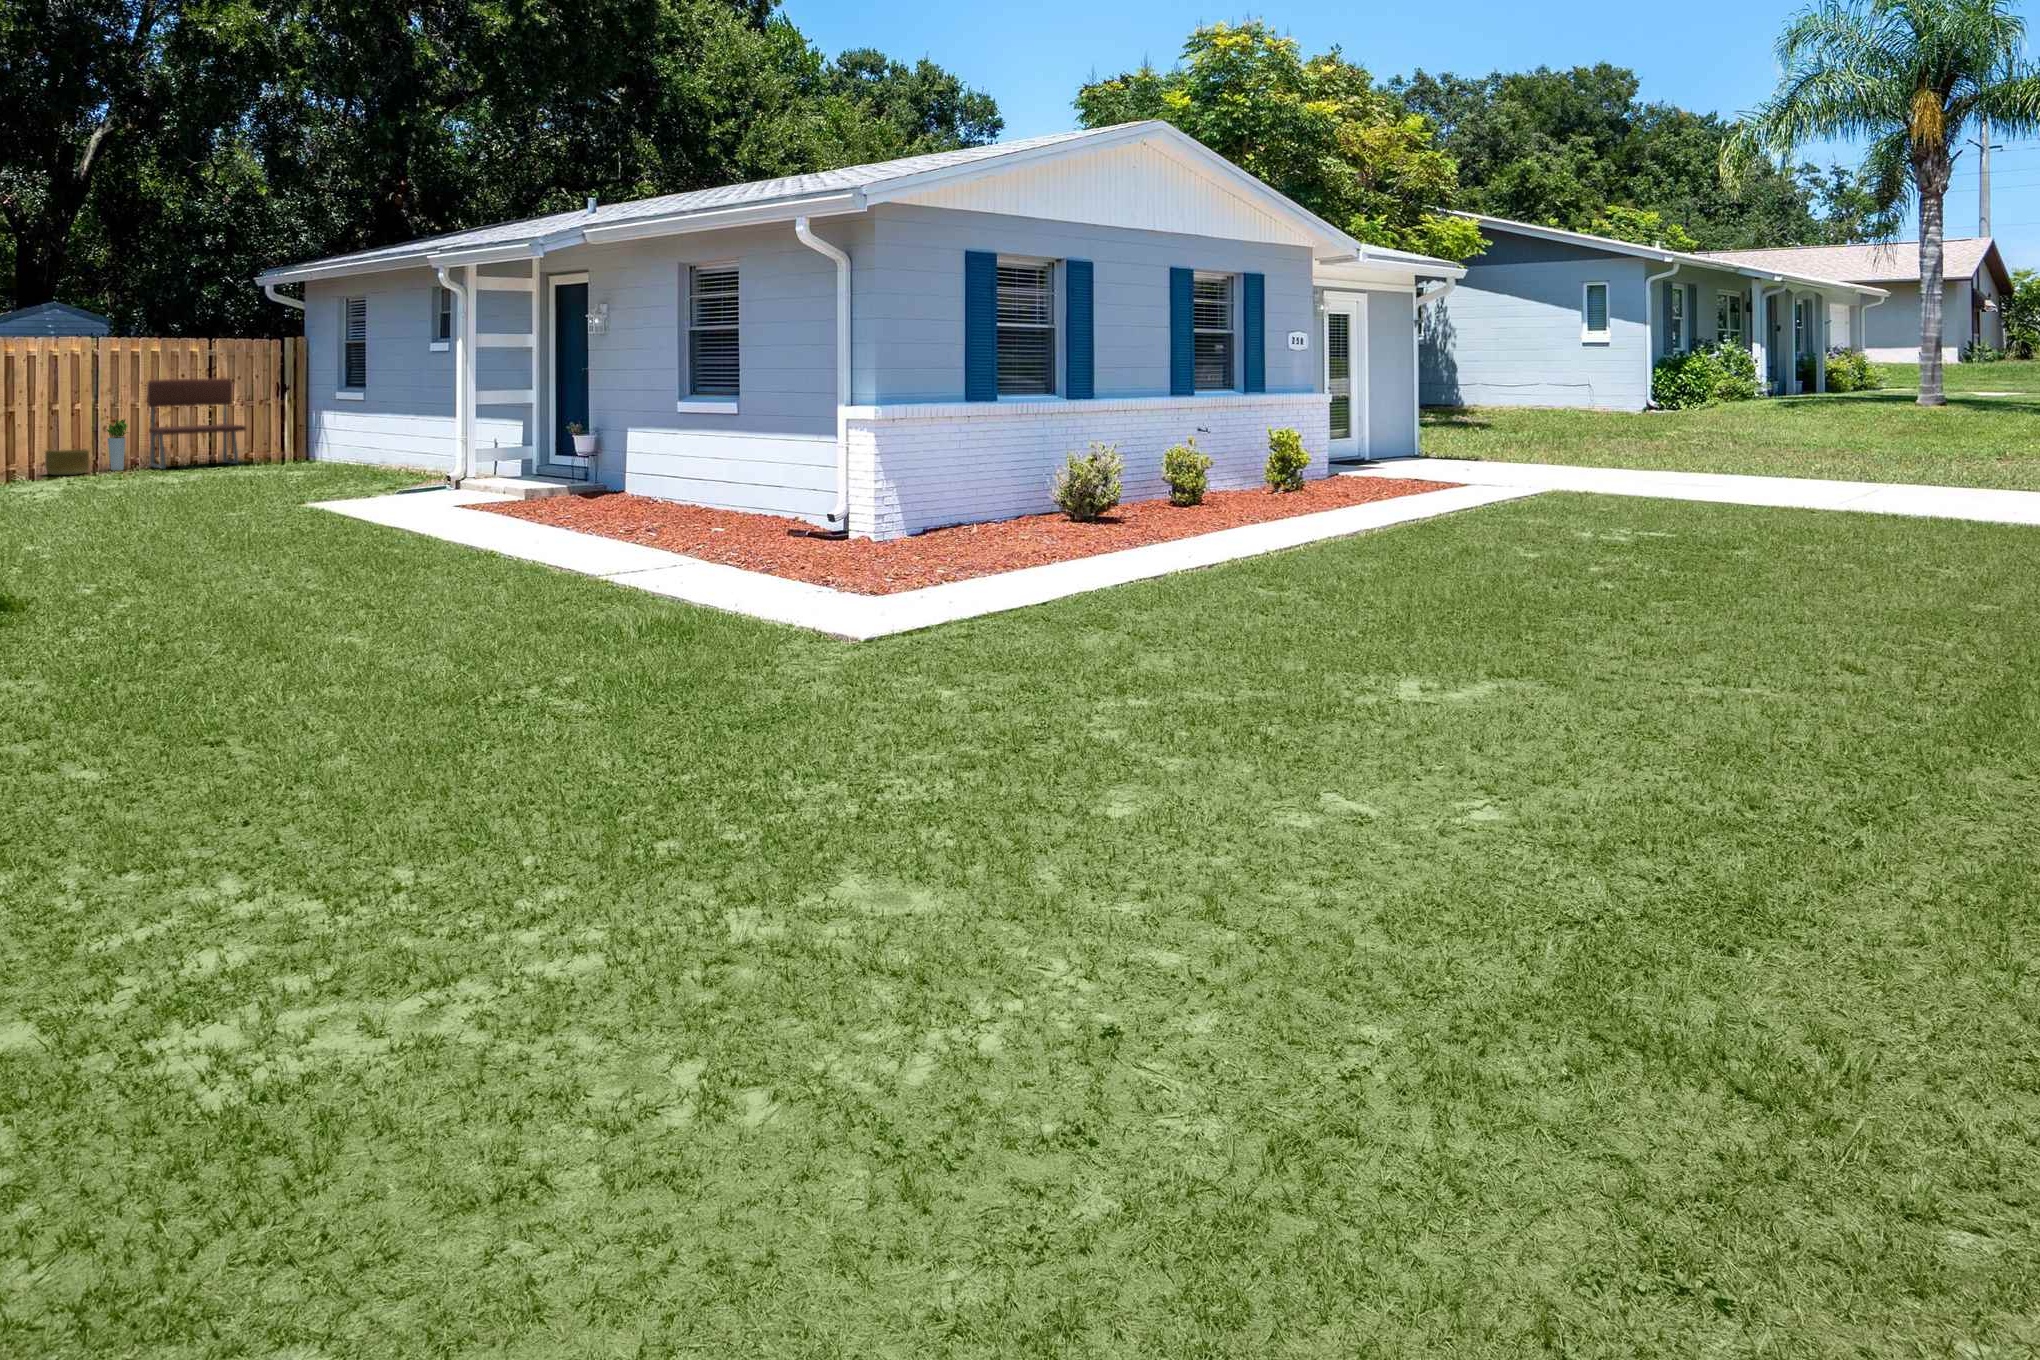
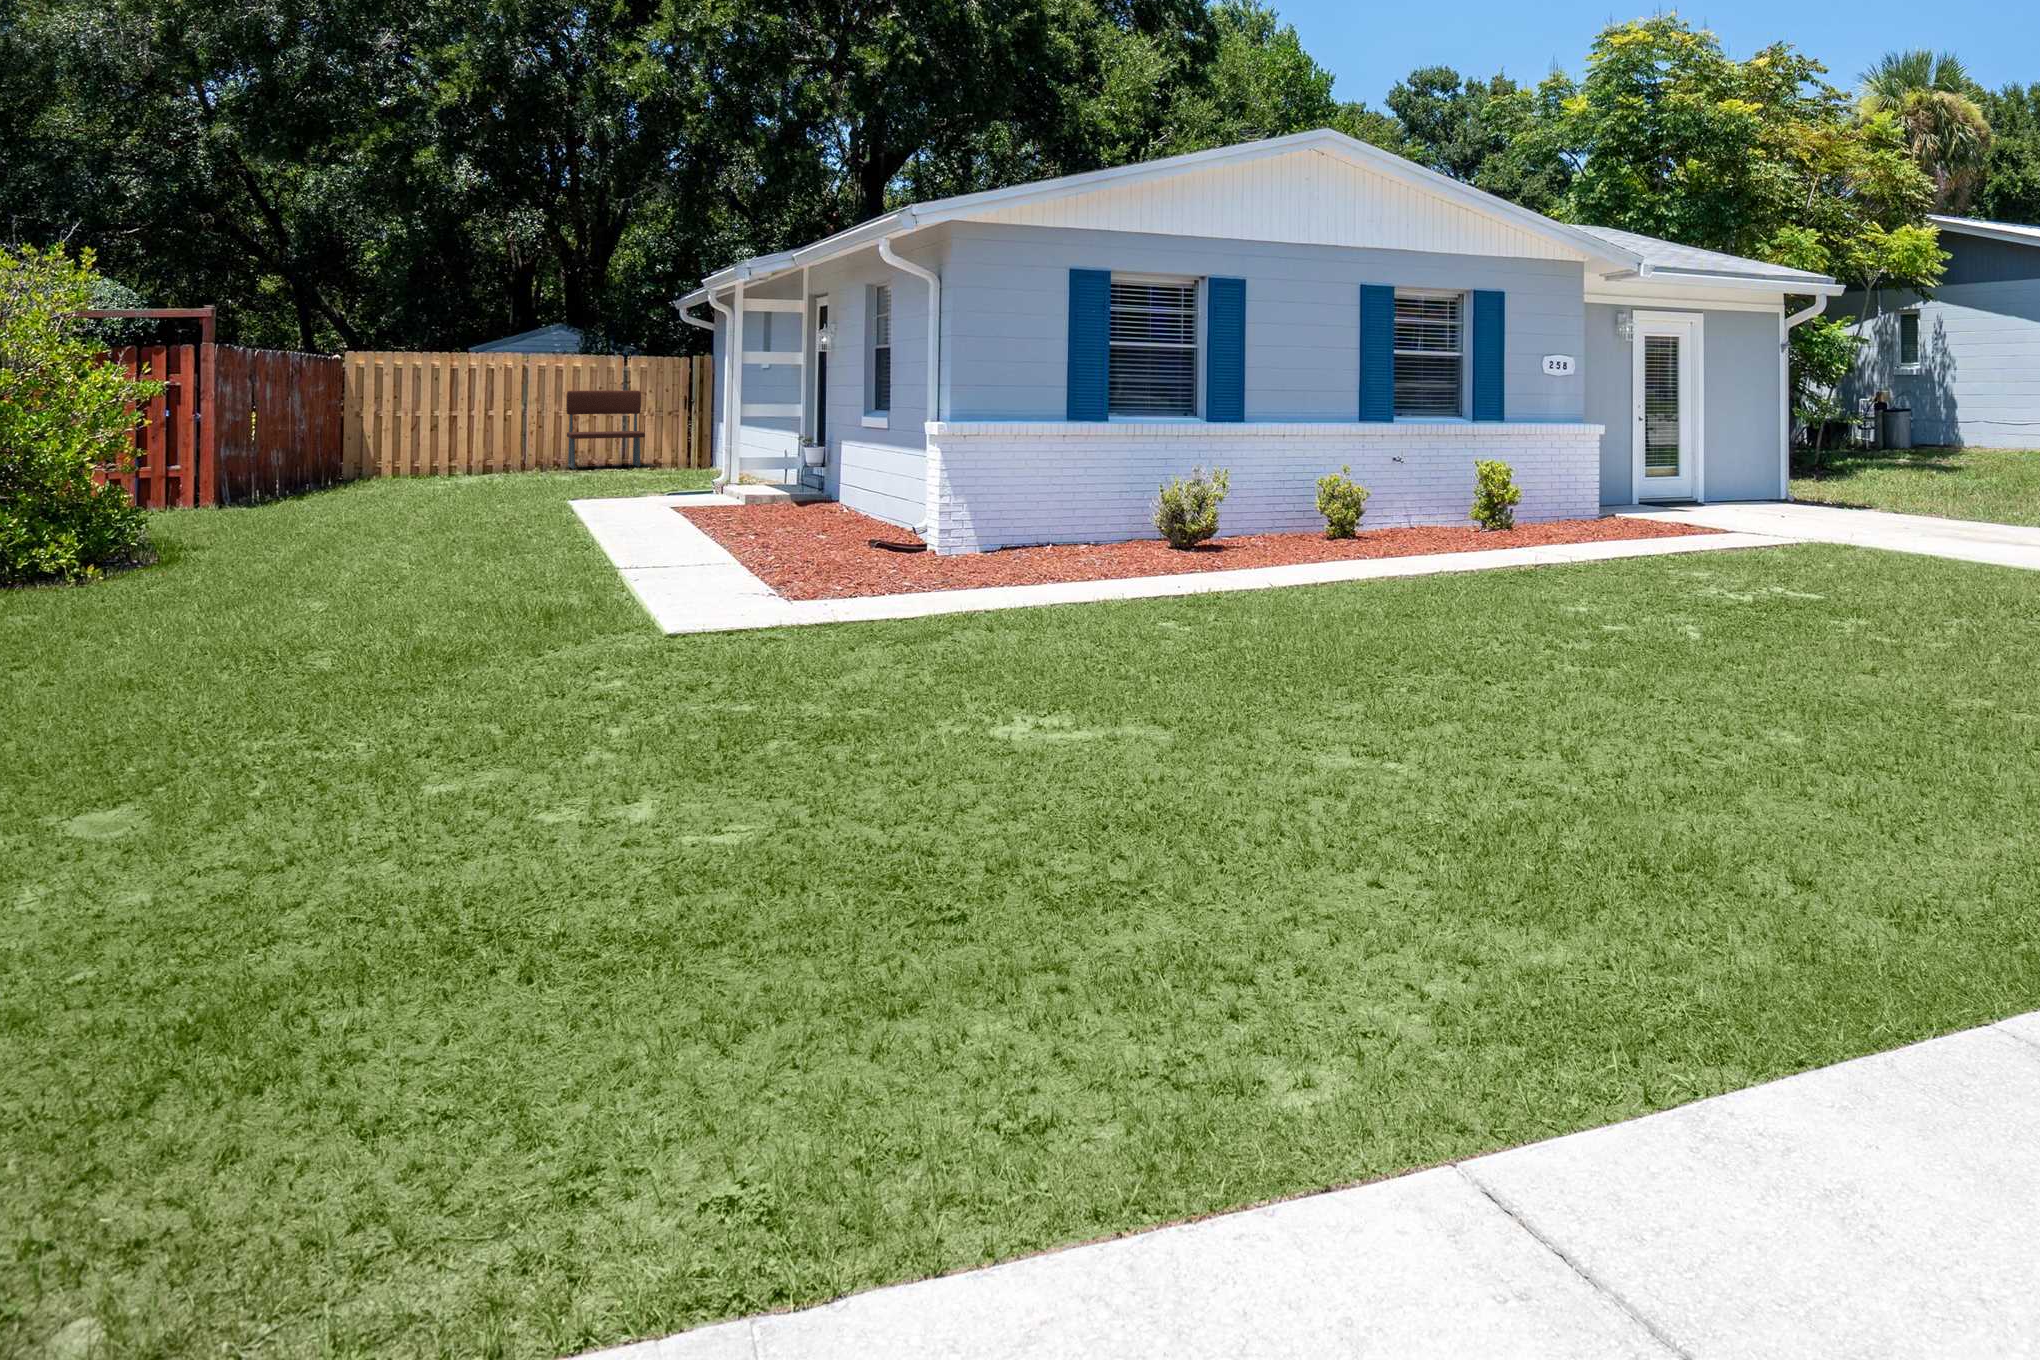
planter: present [107,419,129,470] -> none [528,423,551,468]
basket: present [45,449,89,475] -> none [476,449,513,471]

